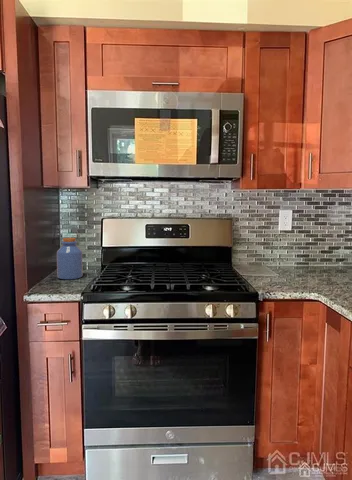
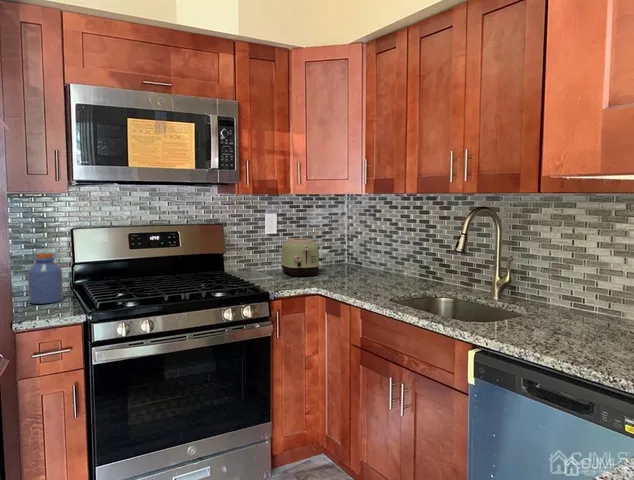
toaster: none [291,236,332,278] -> present [281,238,319,277]

